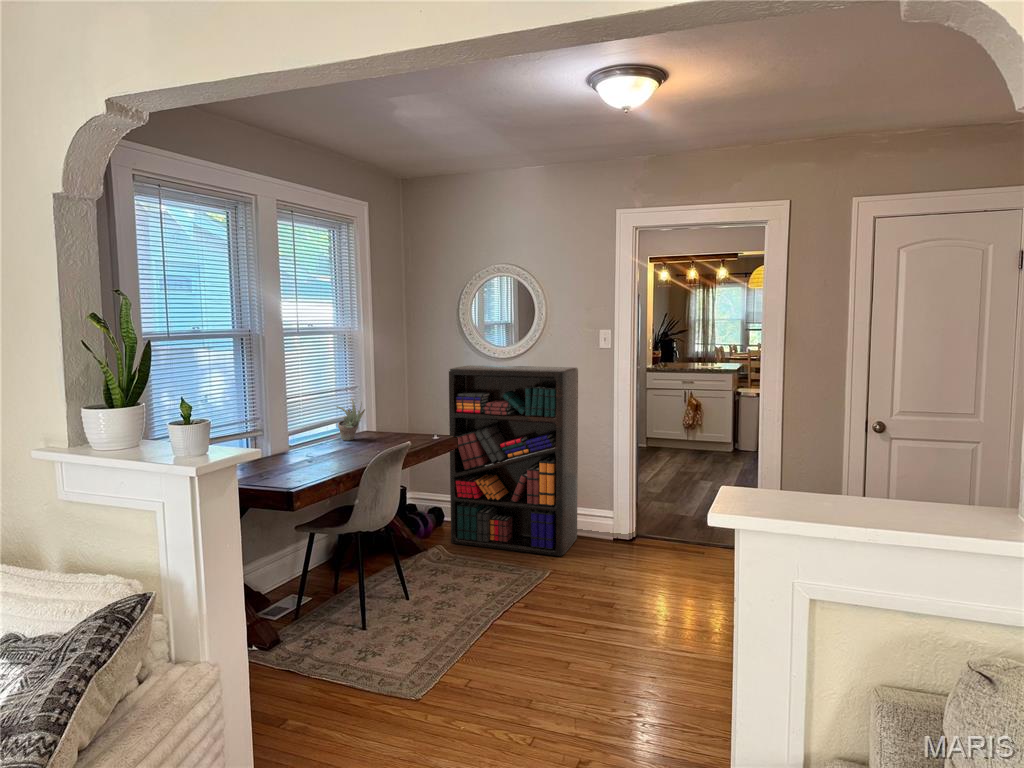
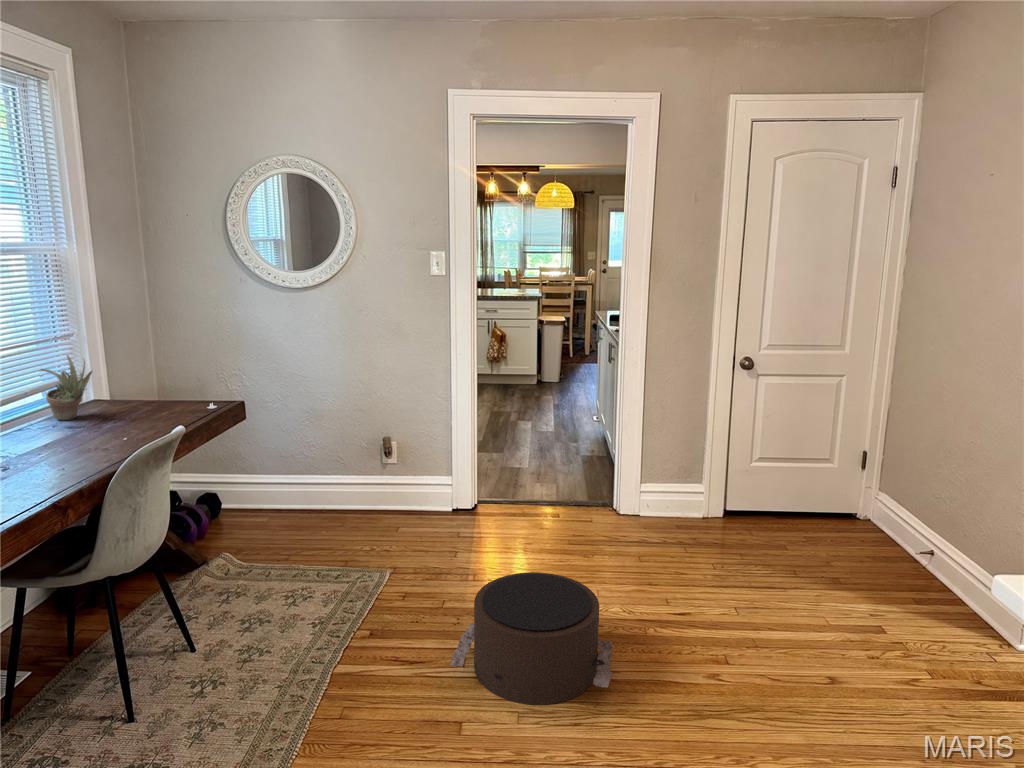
bookshelf: present [449,365,578,556] -> none [223,299,407,544]
pouf: none [571,574,702,667] -> present [450,572,612,705]

